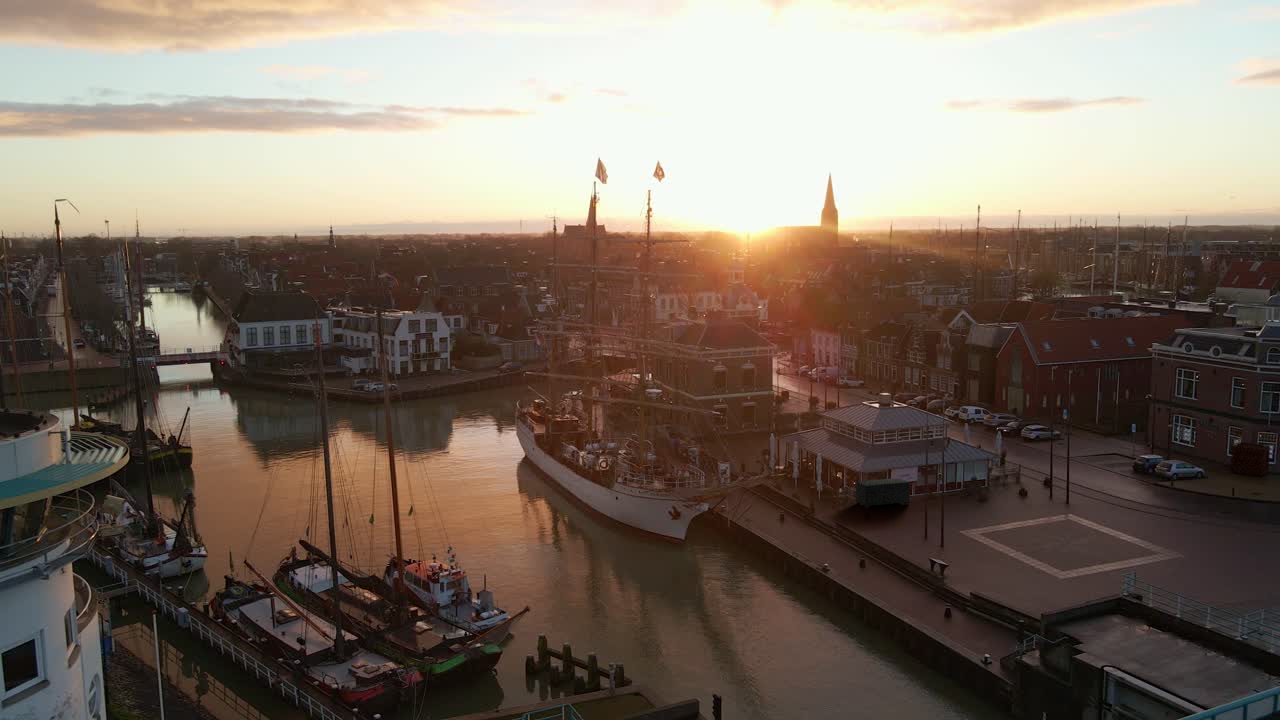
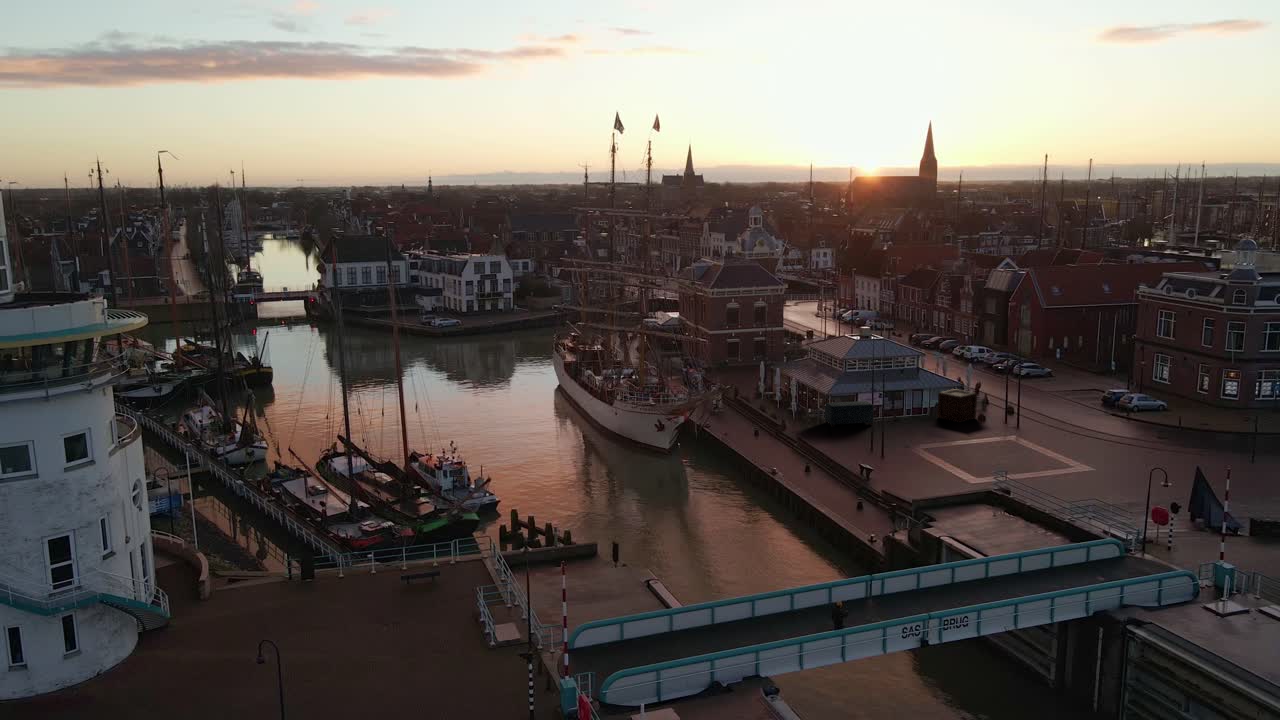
wooden crate: present [1231,442,1270,476] -> present [937,389,977,422]

